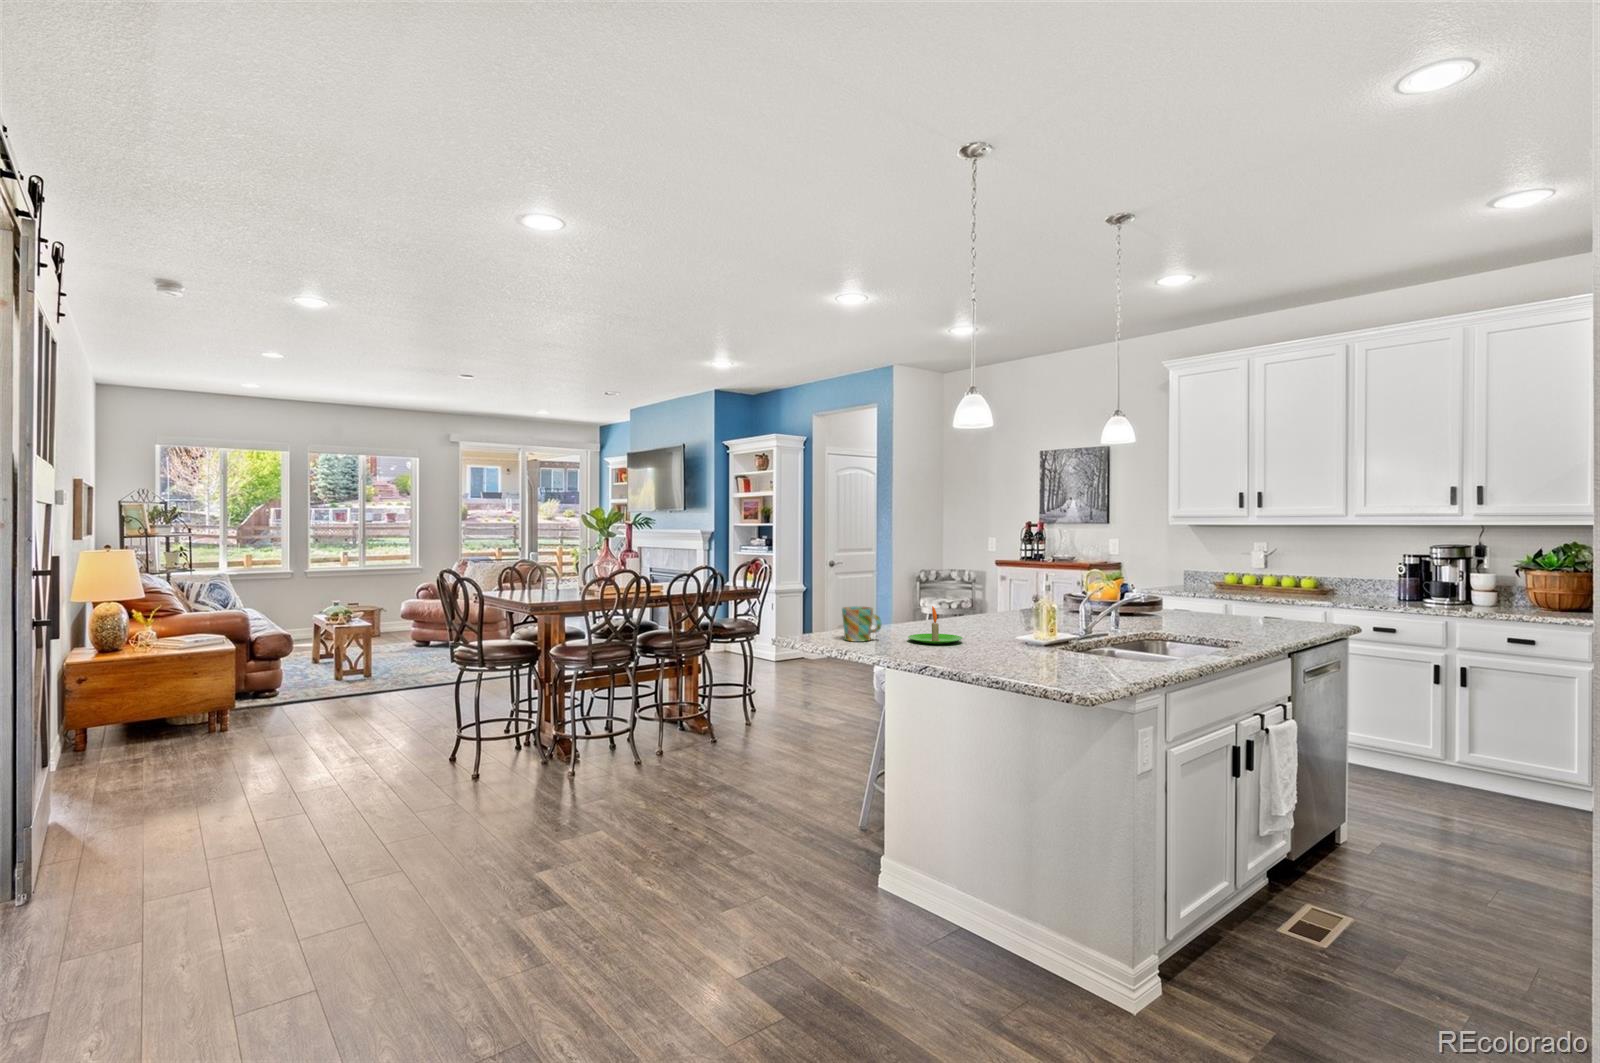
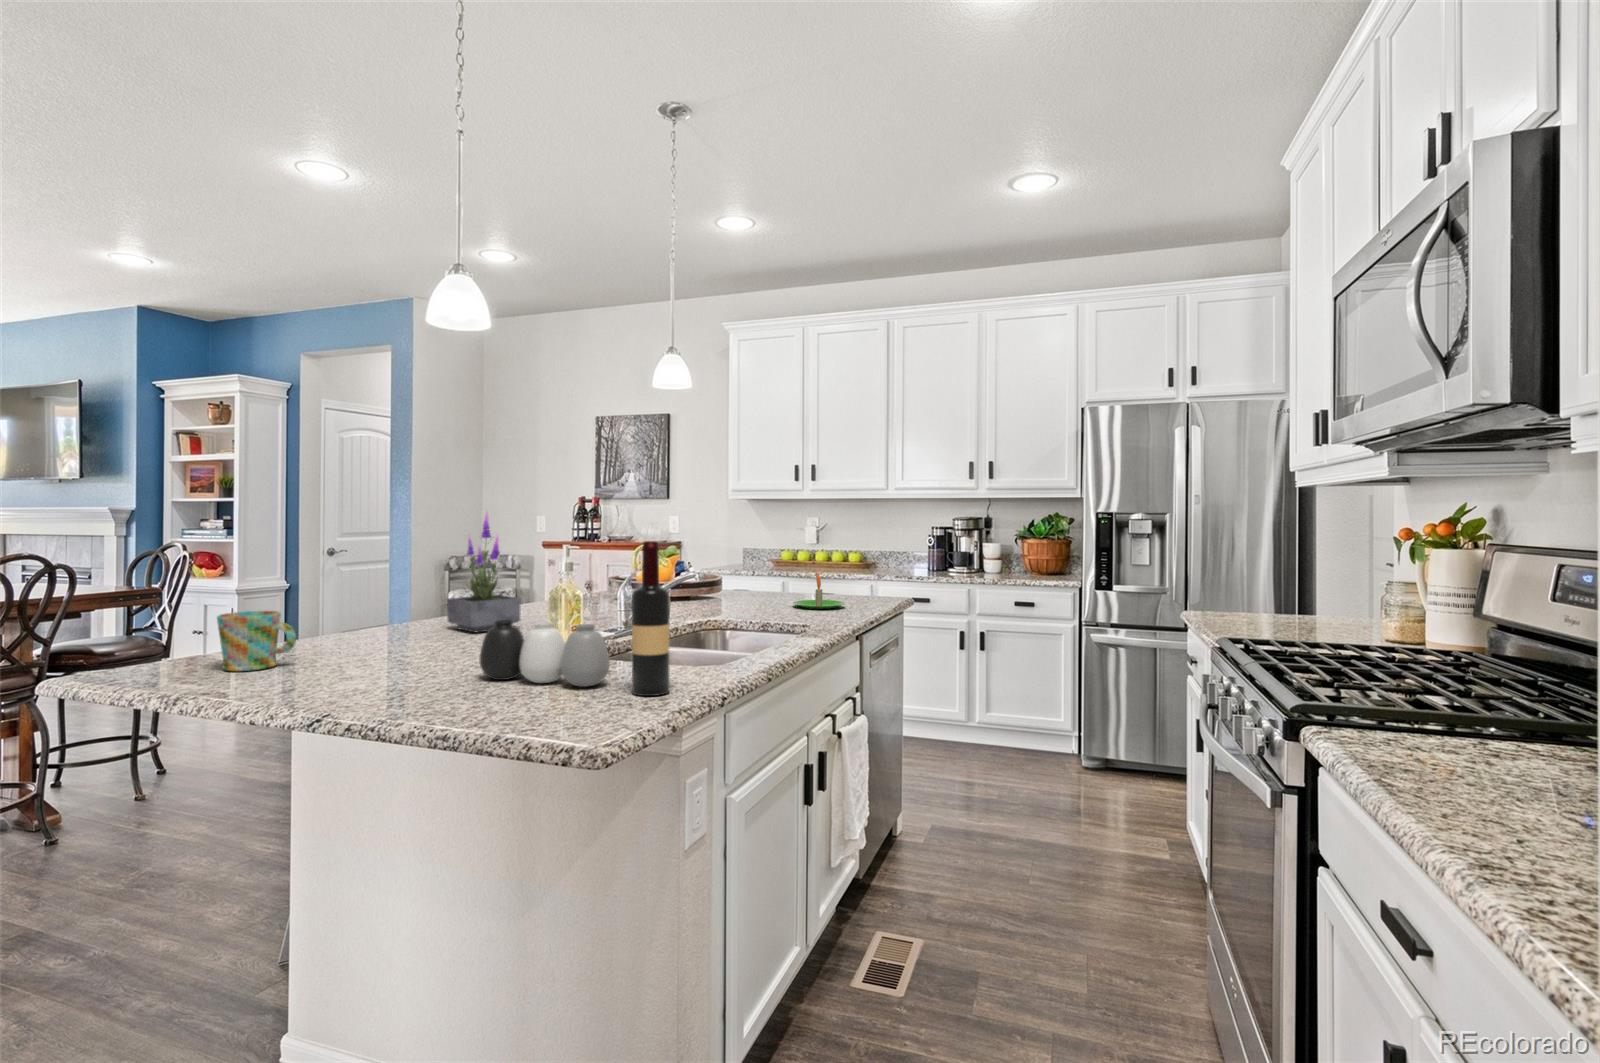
potted plant: none [956,543,1006,629] -> present [447,514,521,633]
wine bottle: none [1099,572,1125,676] -> present [632,541,670,696]
candle: present [908,606,963,644] -> present [793,573,845,609]
vase: none [995,620,1082,666] -> present [479,620,610,687]

